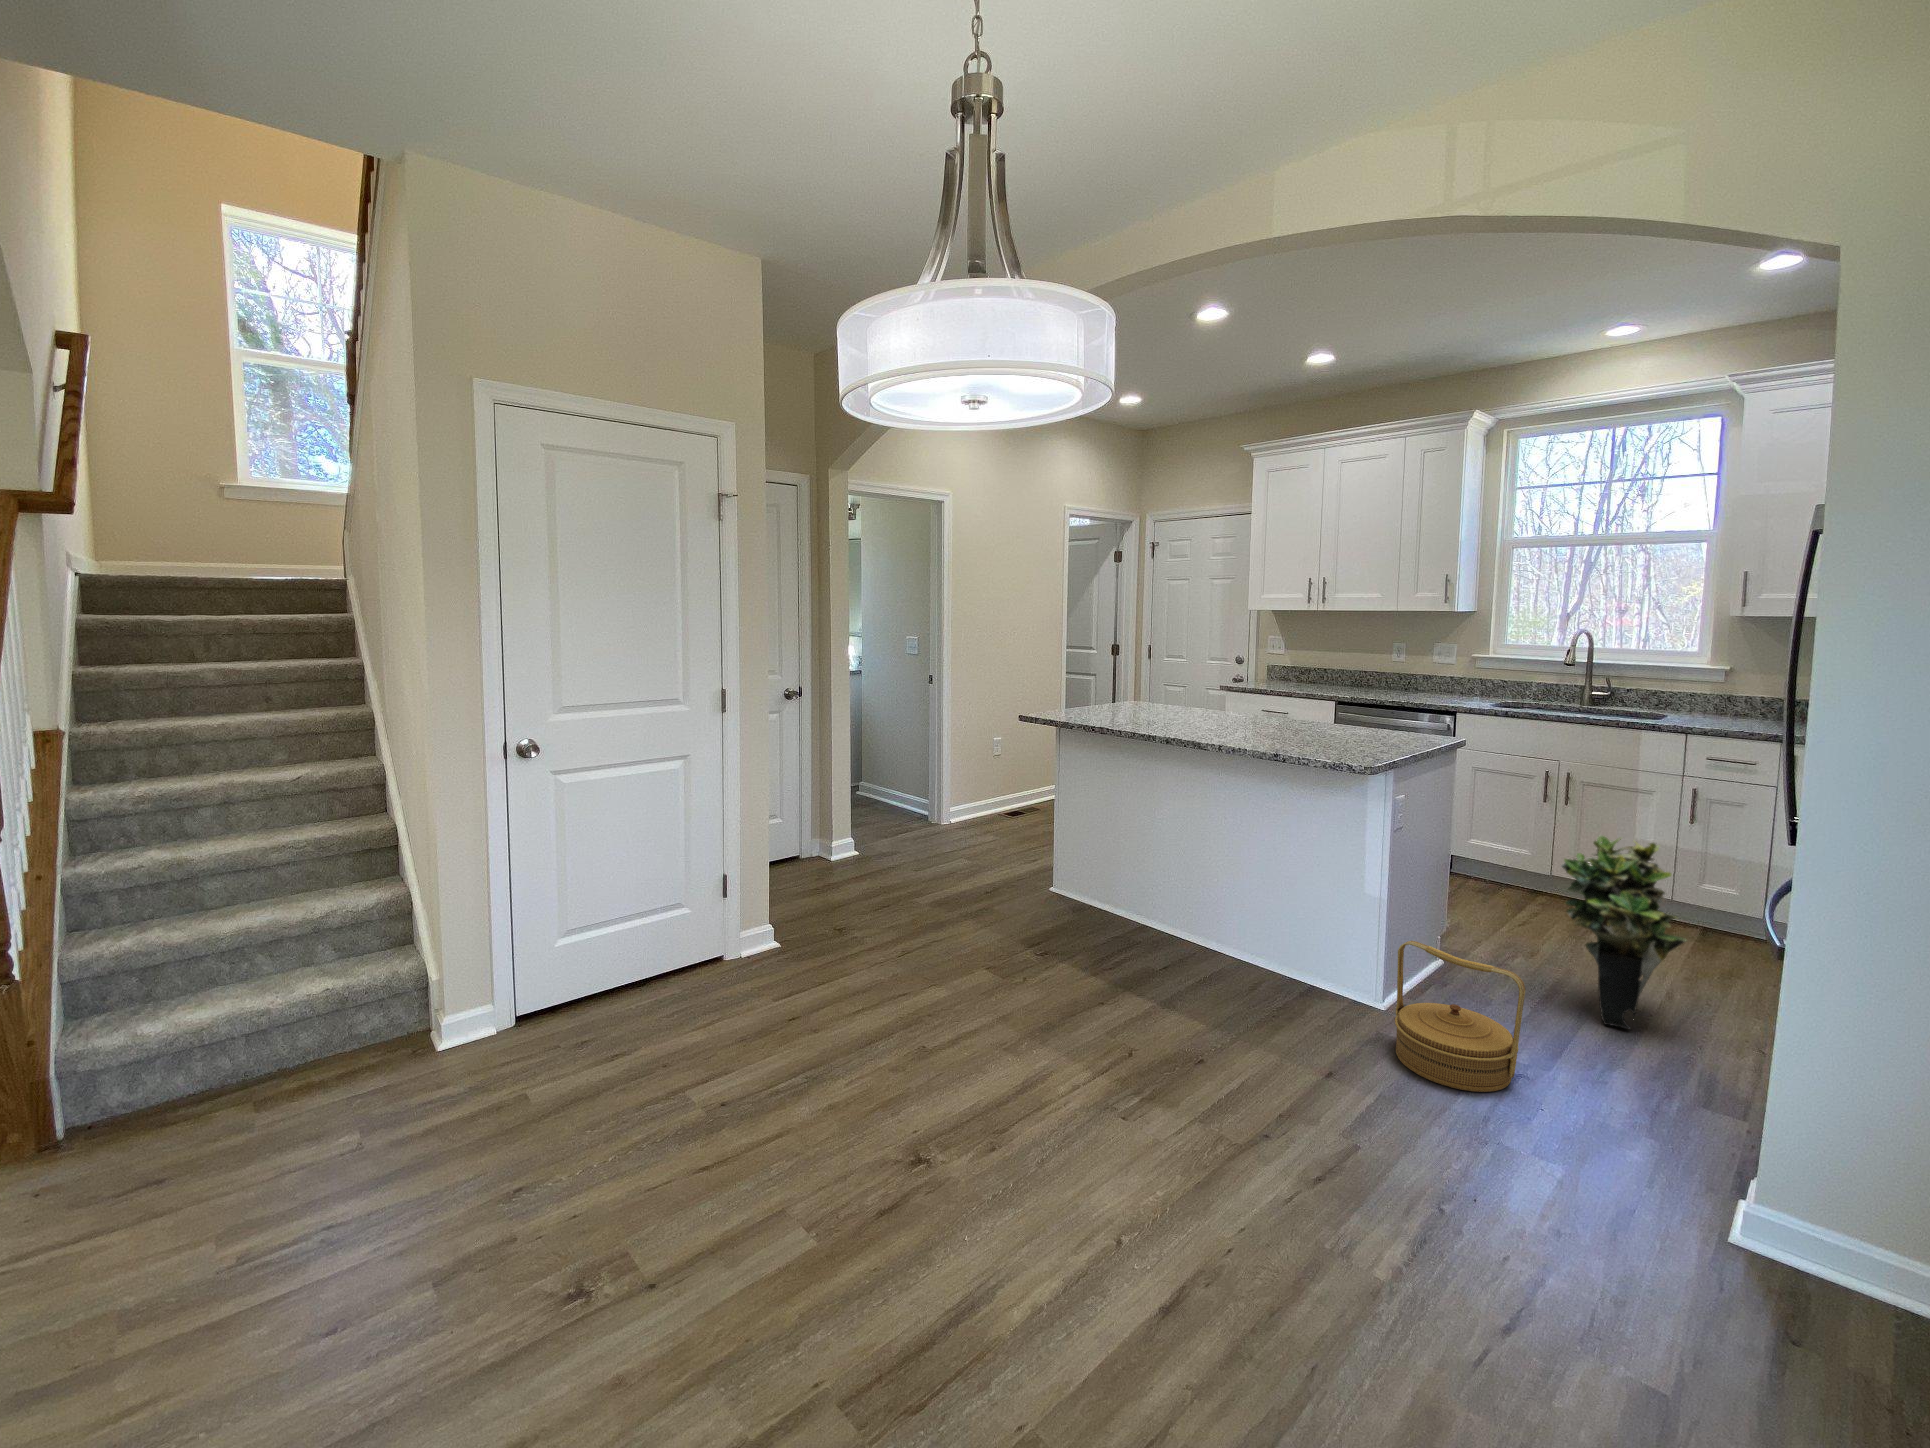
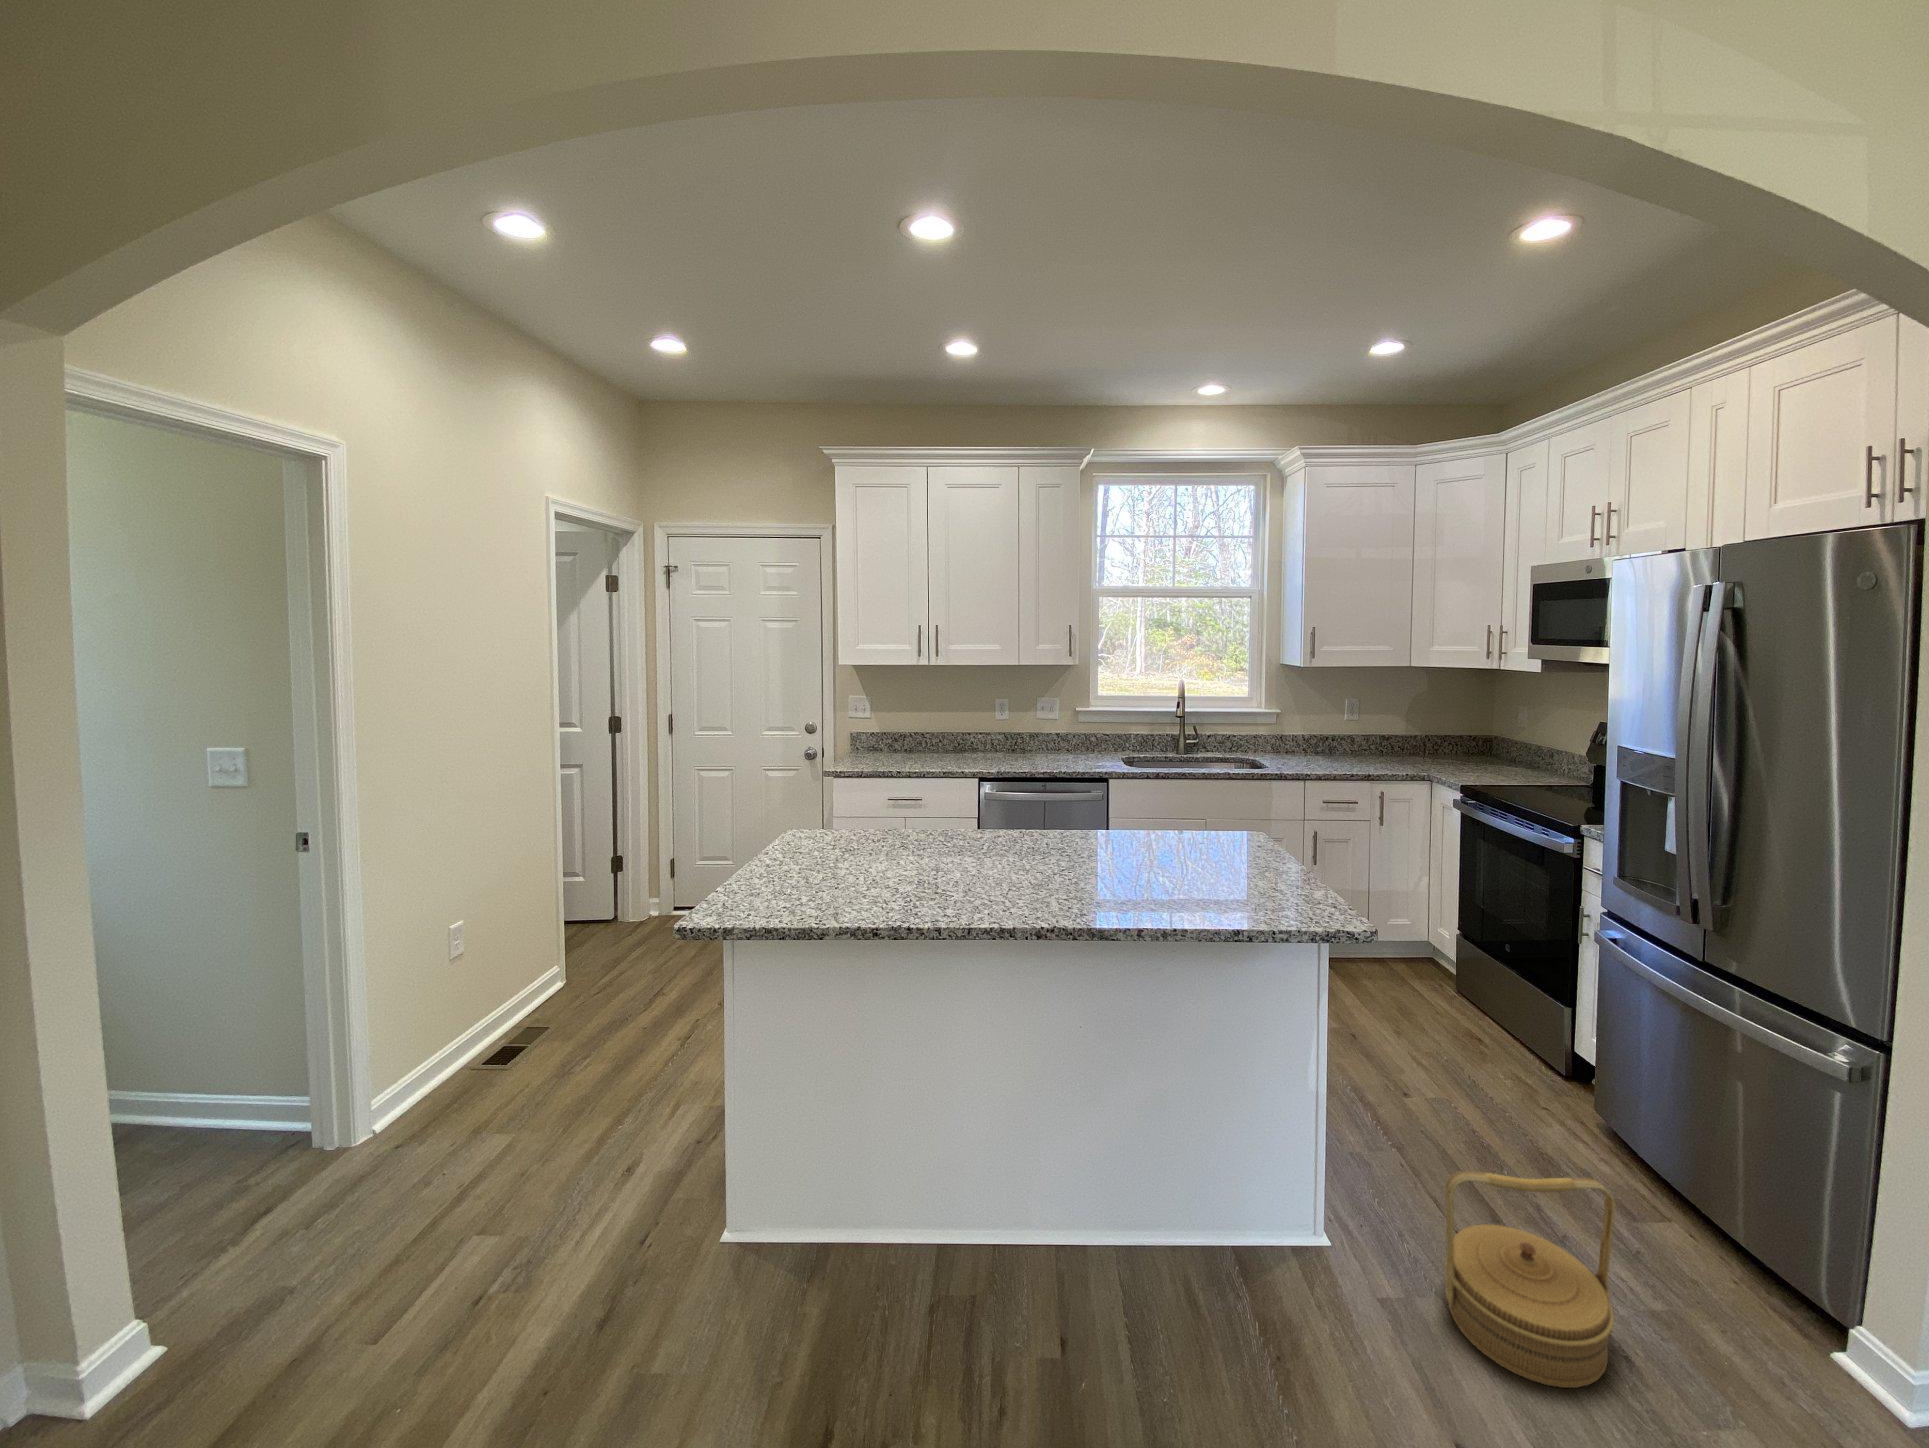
potted plant: present [1562,836,1687,1029] -> none [1394,920,1515,1140]

